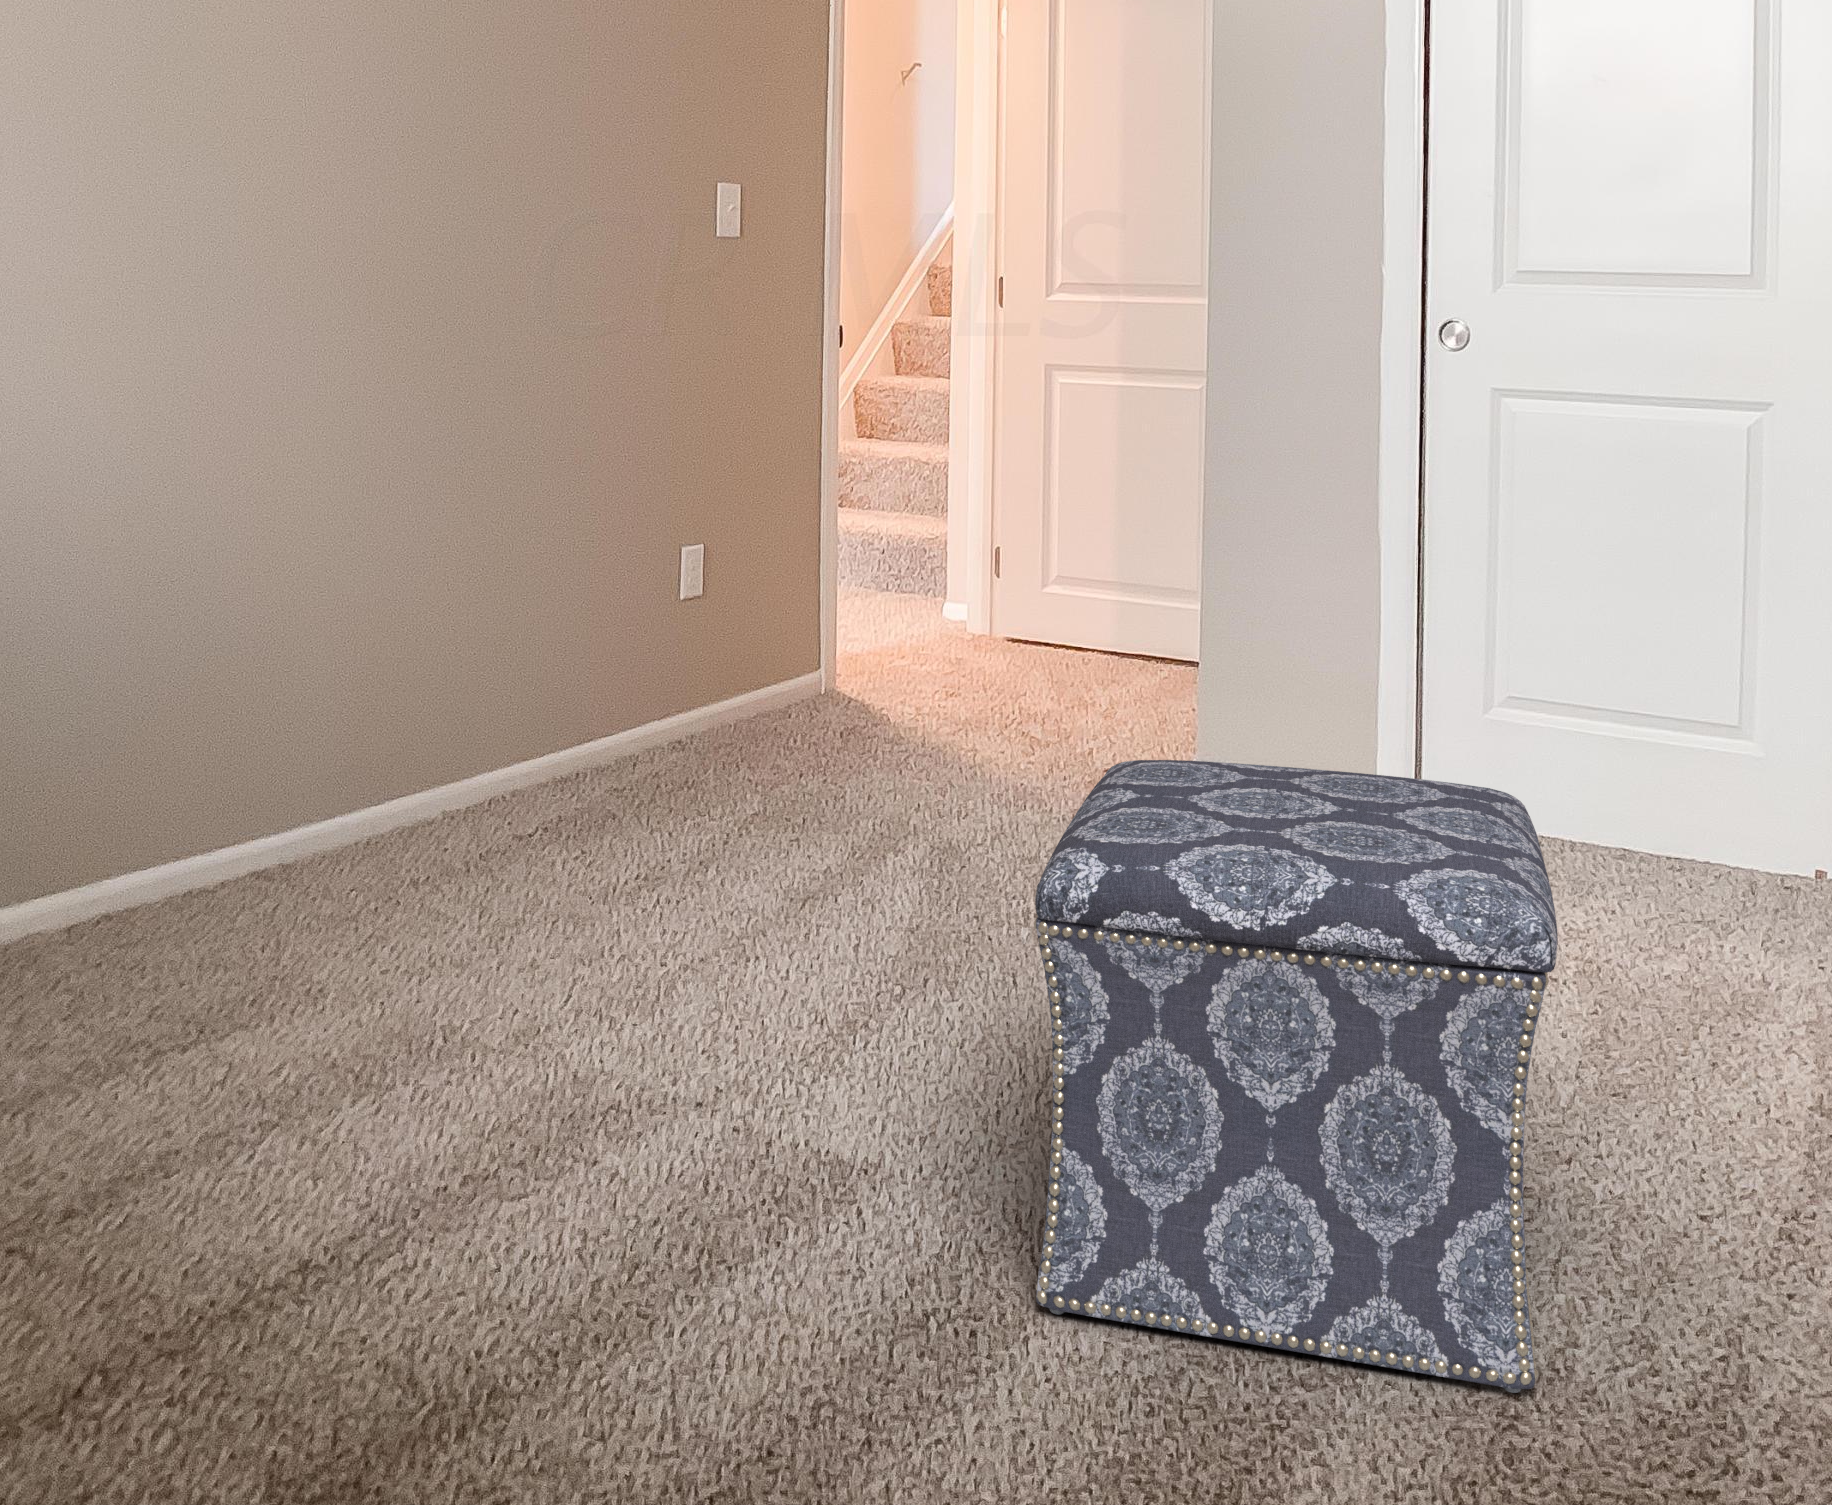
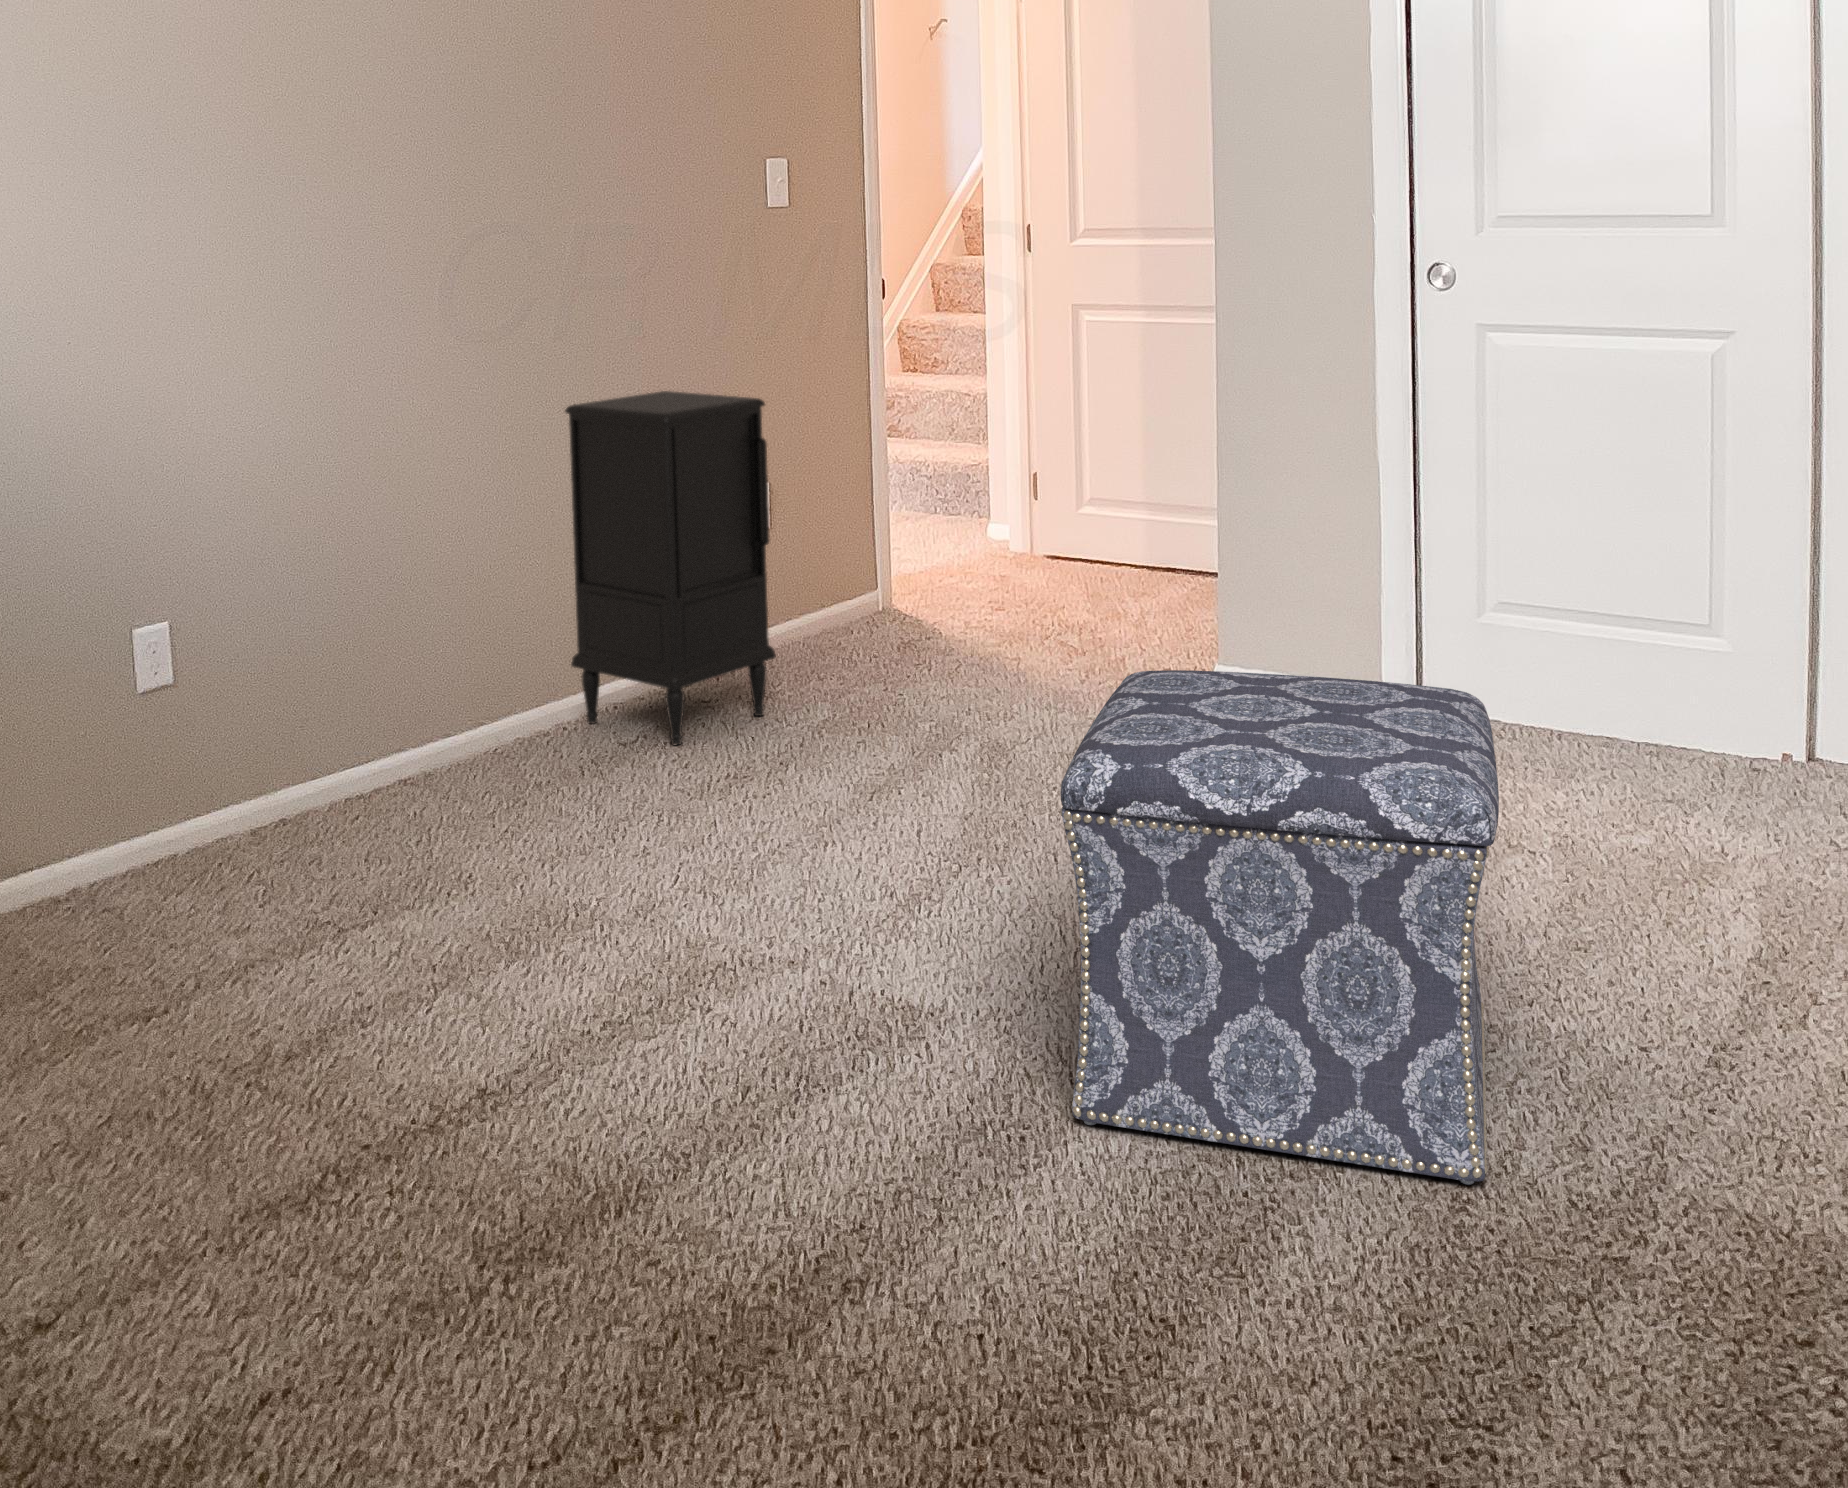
nightstand: none [462,440,701,848] -> present [565,391,776,745]

